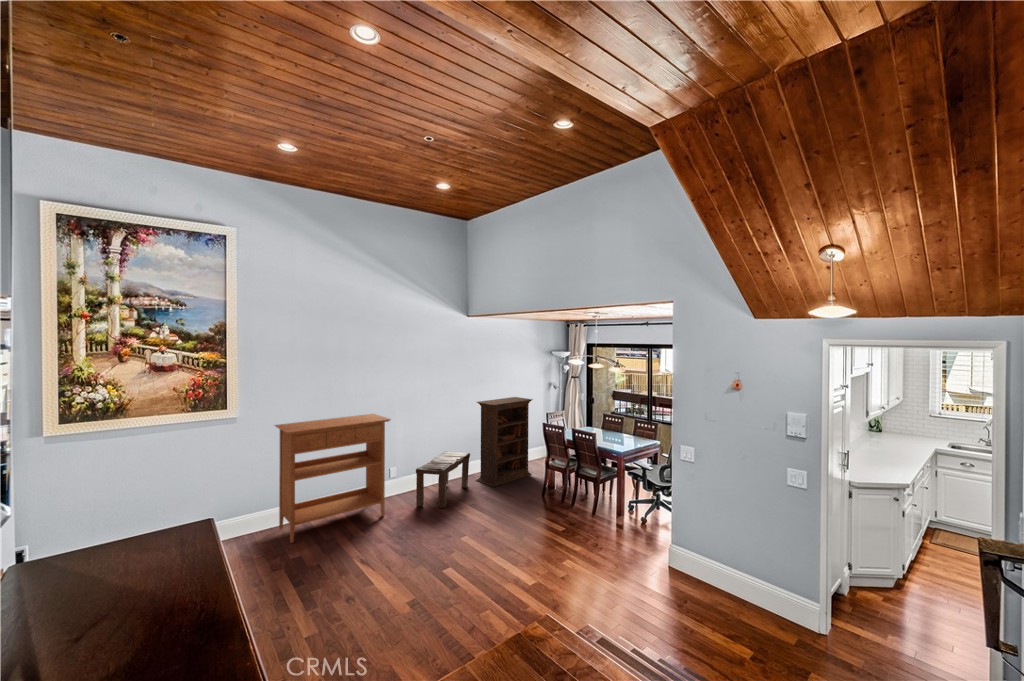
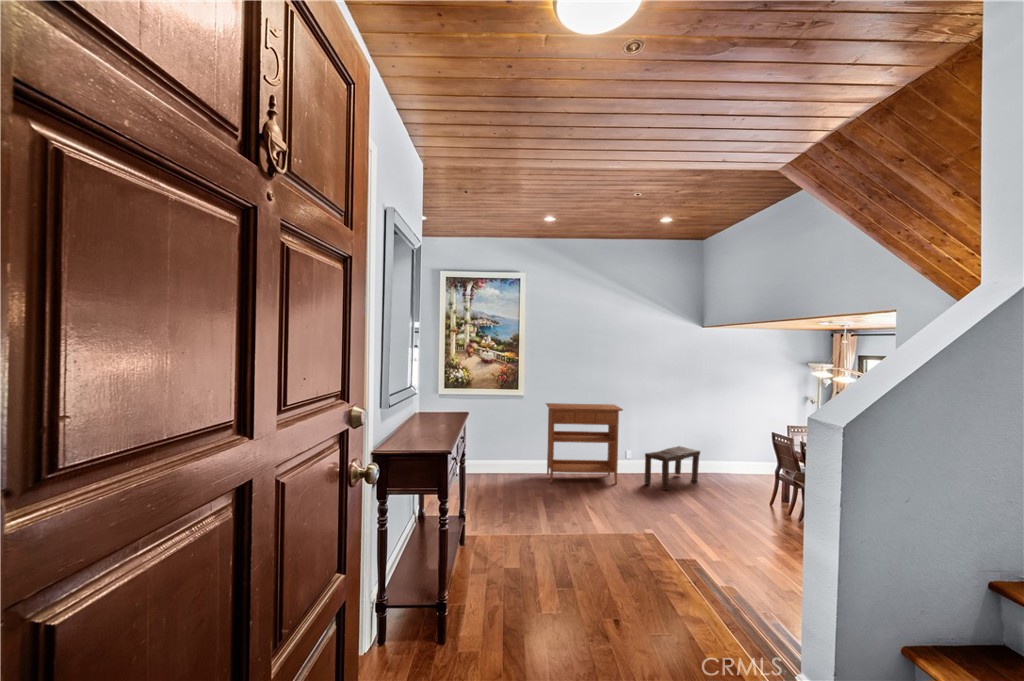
bookcase: present [476,397,533,487] -> none [708,406,775,486]

